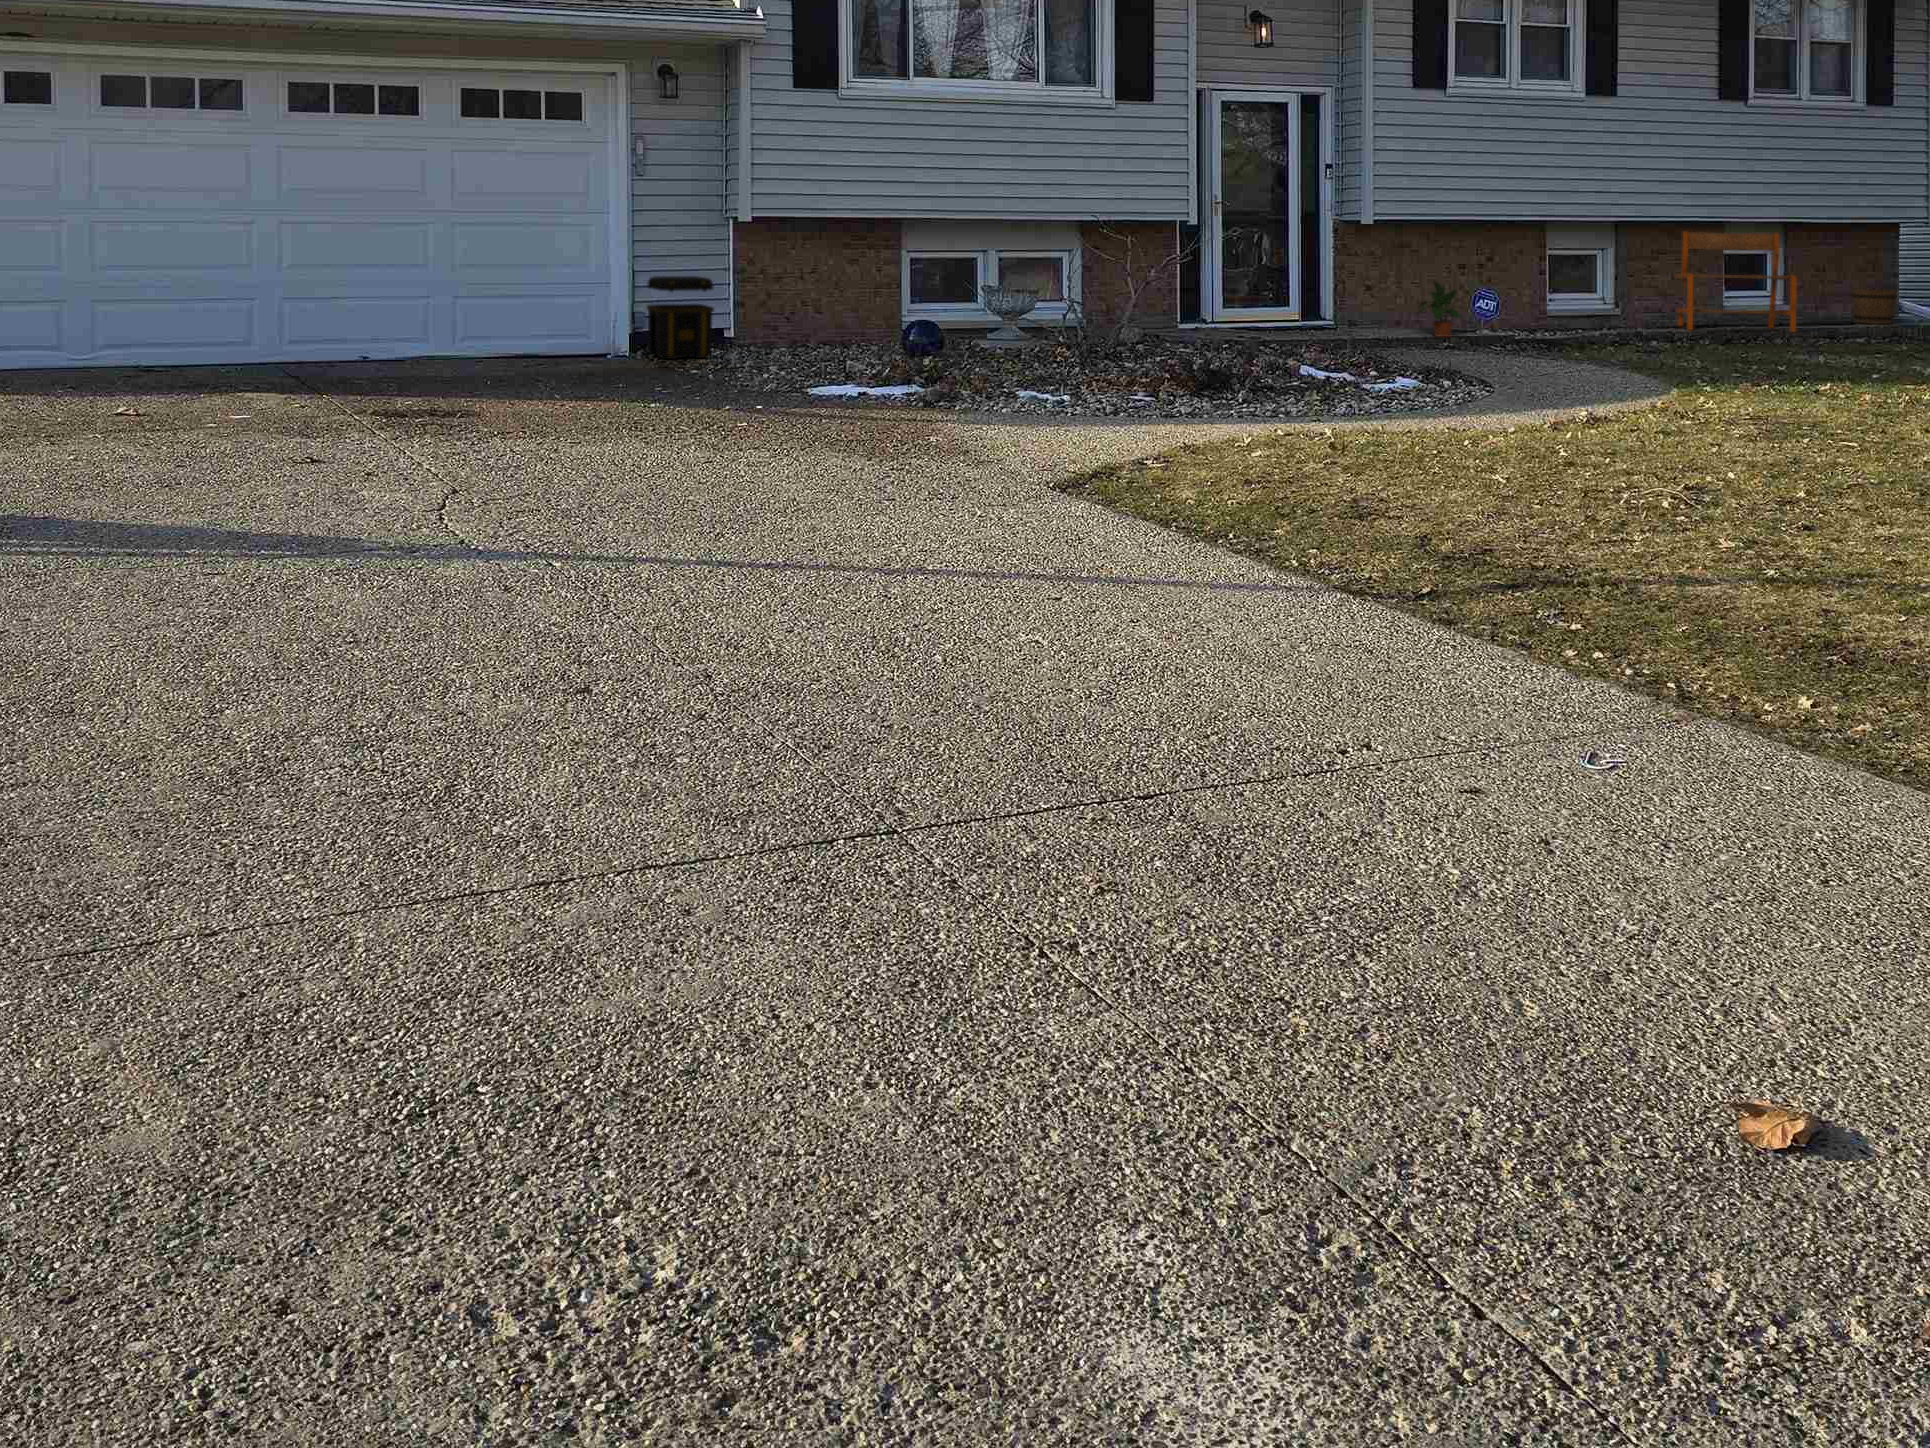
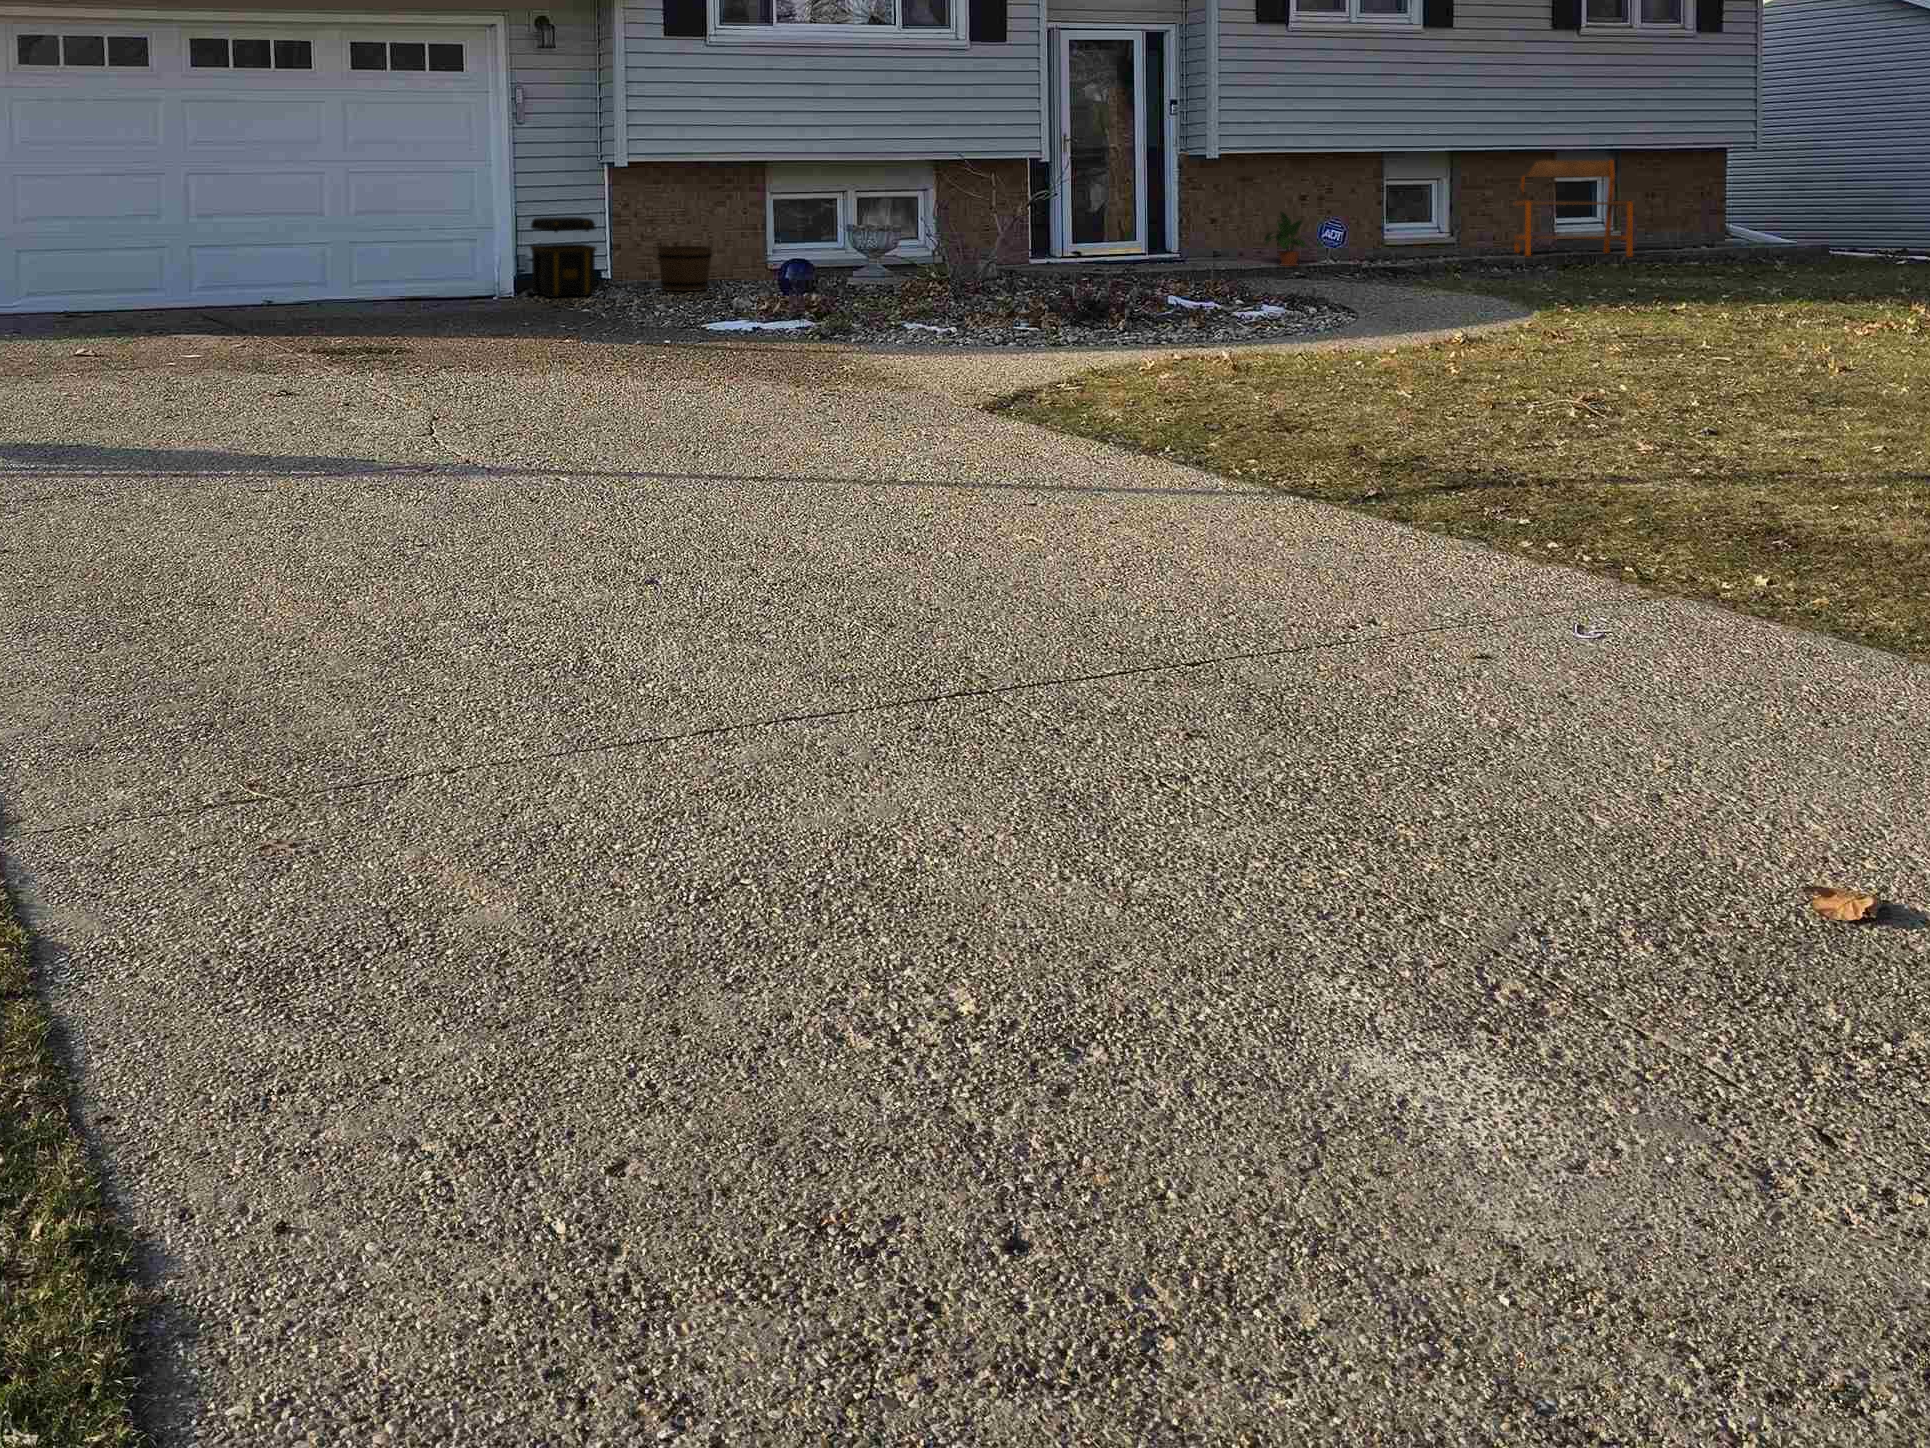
bucket: present [1851,284,1899,324] -> present [657,239,712,291]

